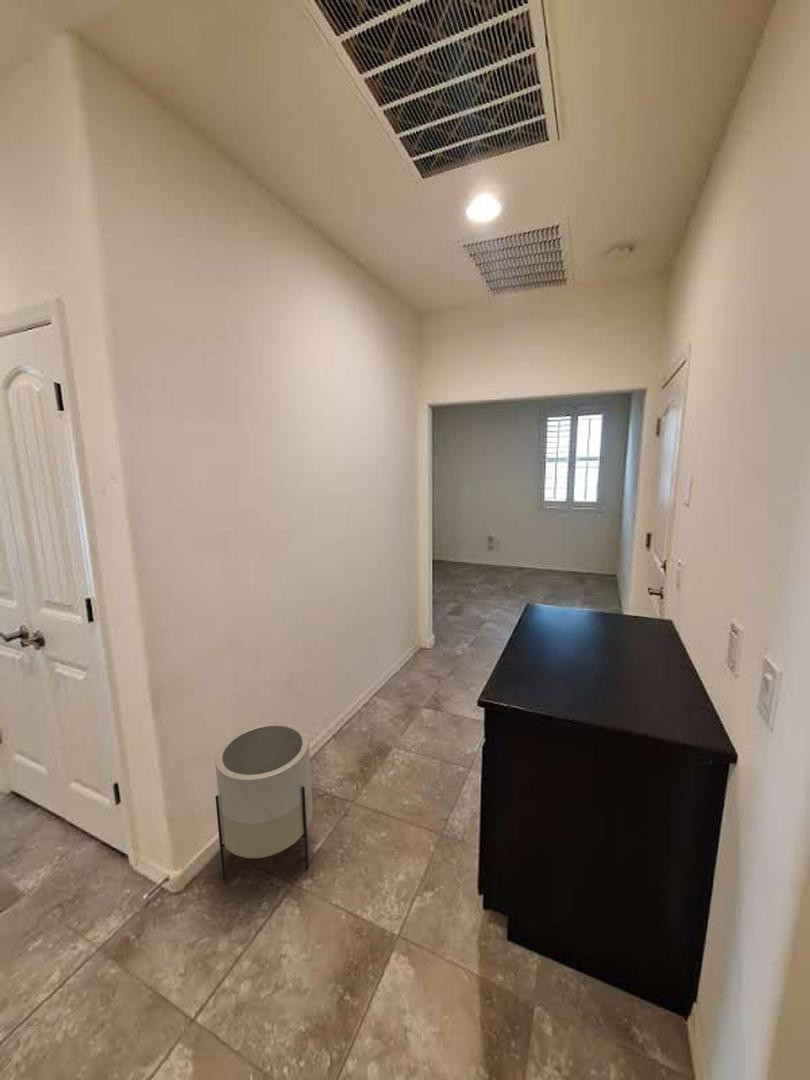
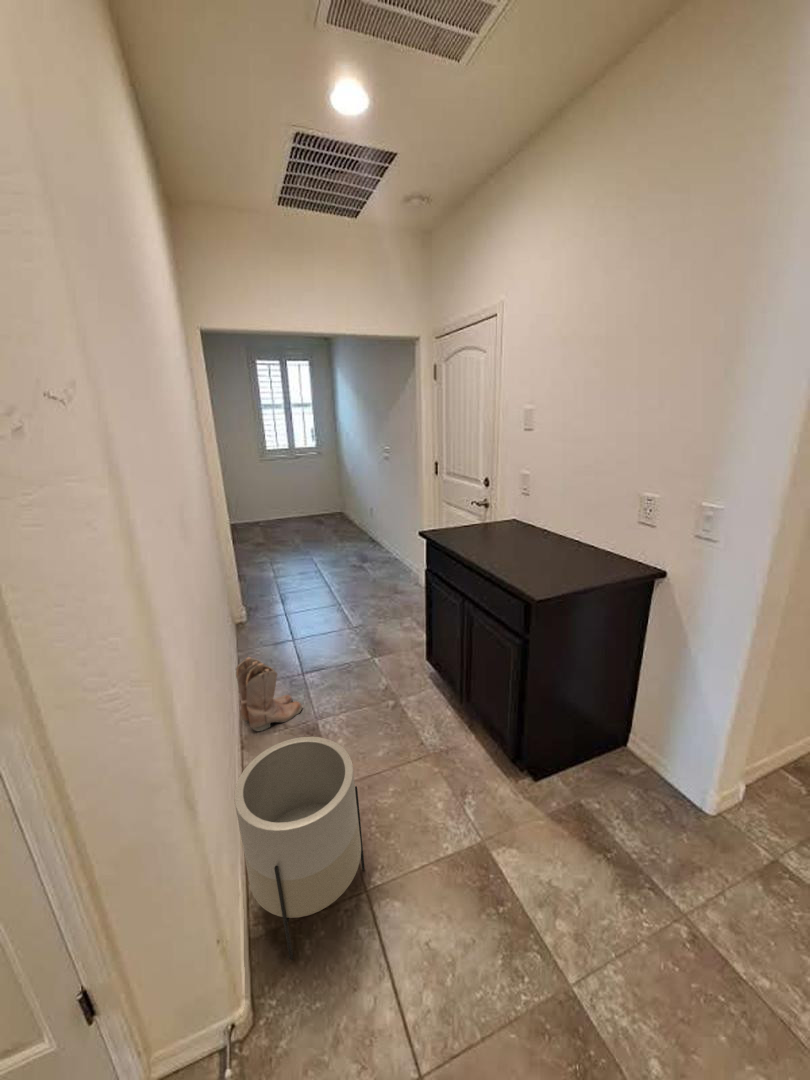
boots: none [353,665,400,732] -> present [236,657,303,731]

